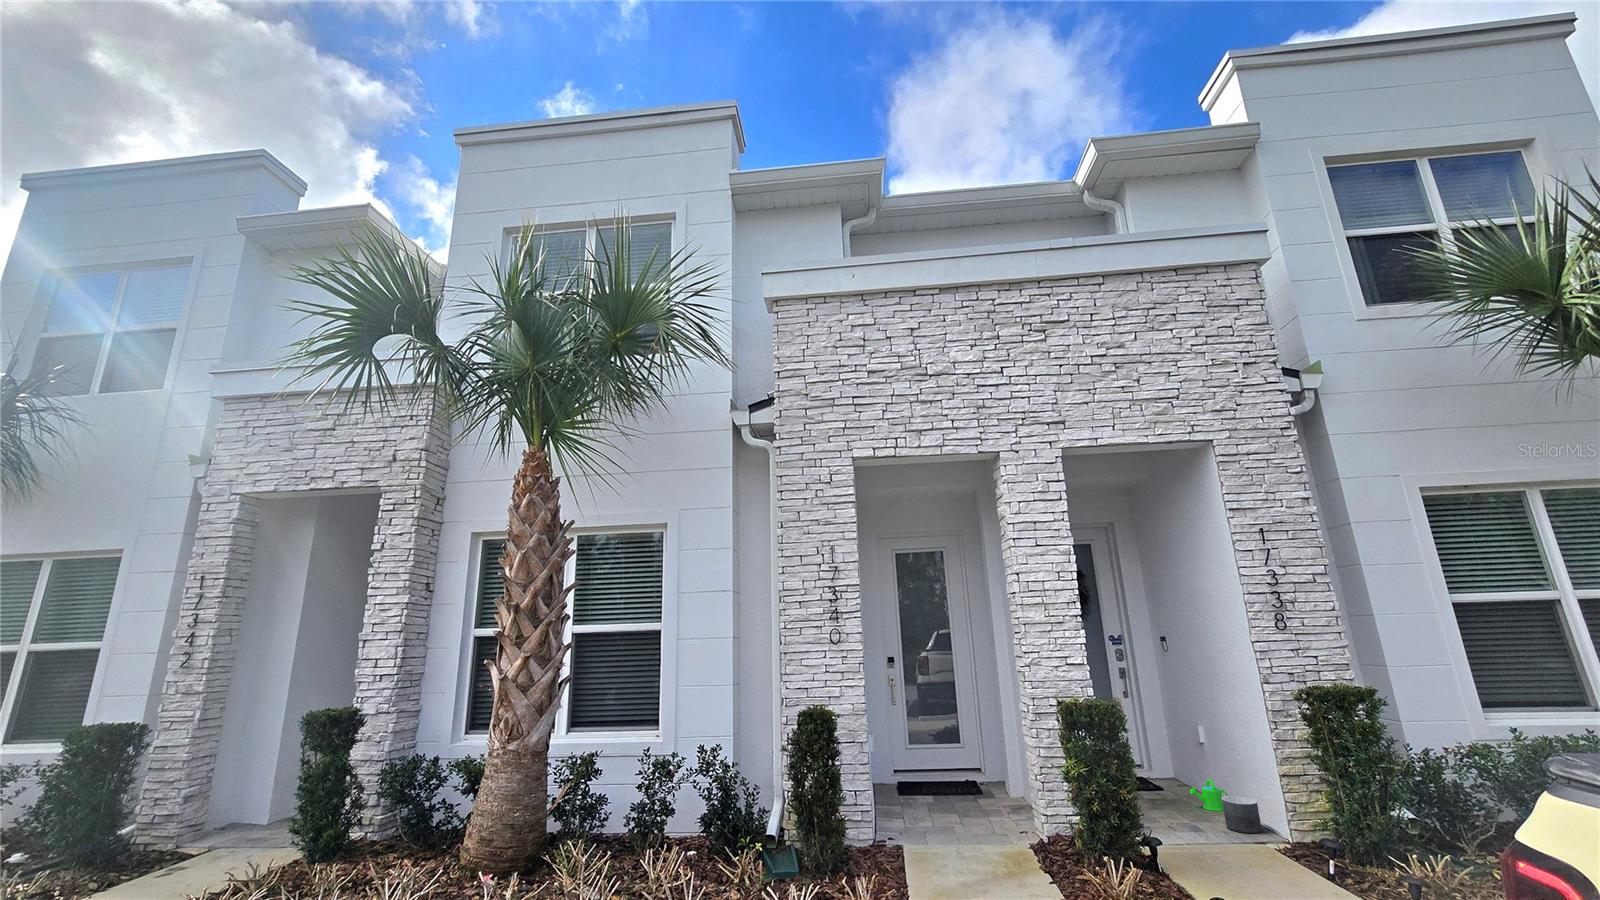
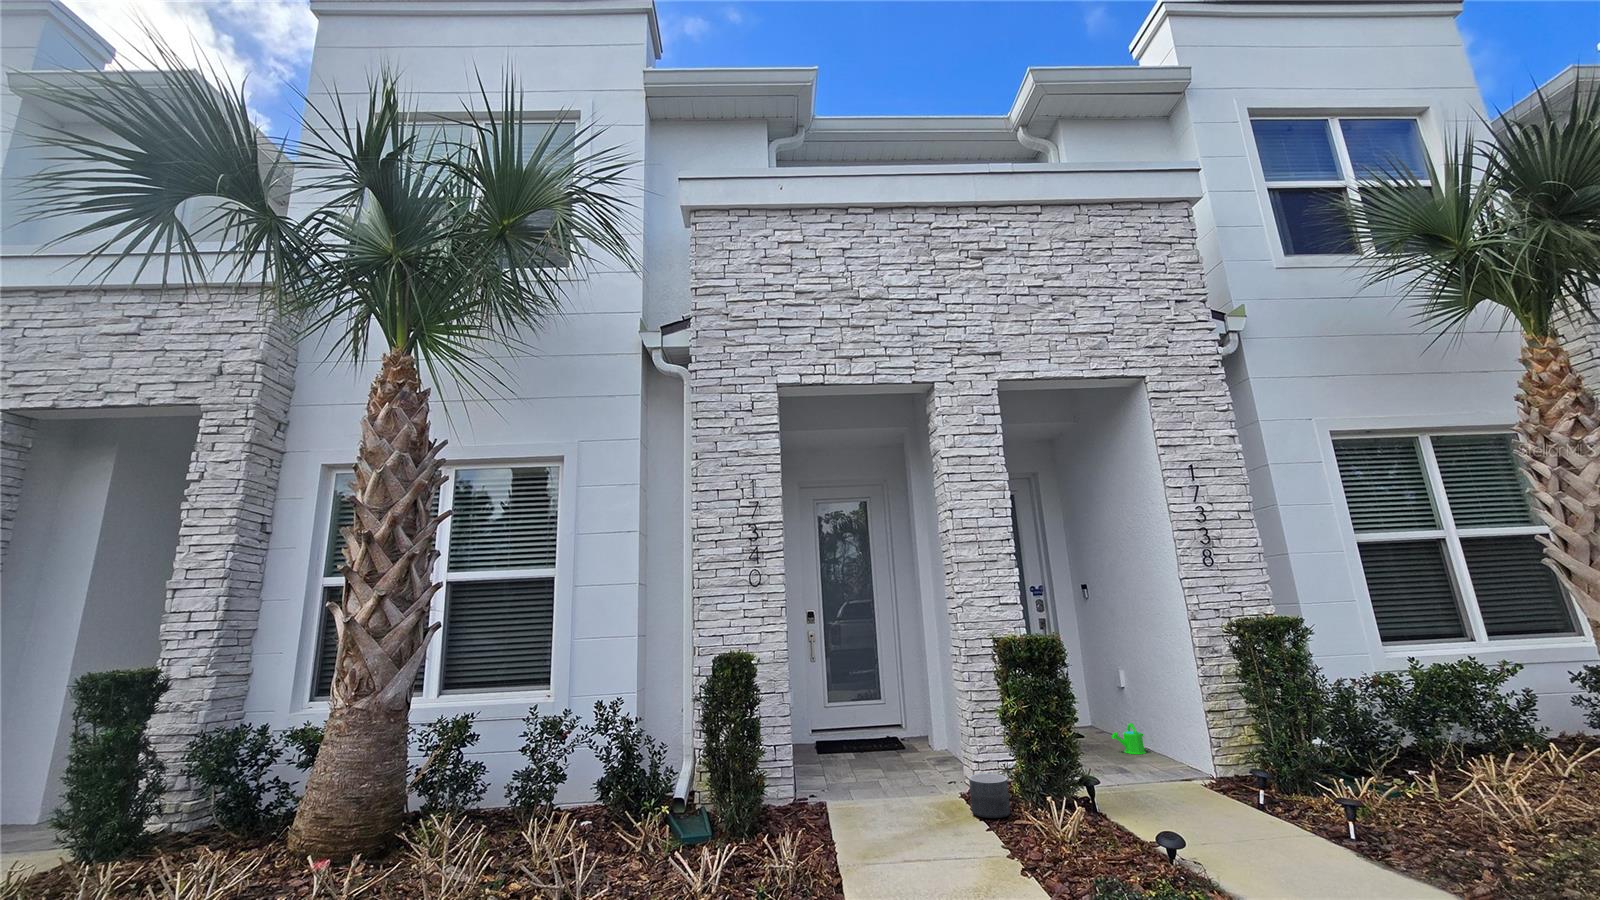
planter: present [1222,796,1262,833] -> present [969,773,1010,818]

